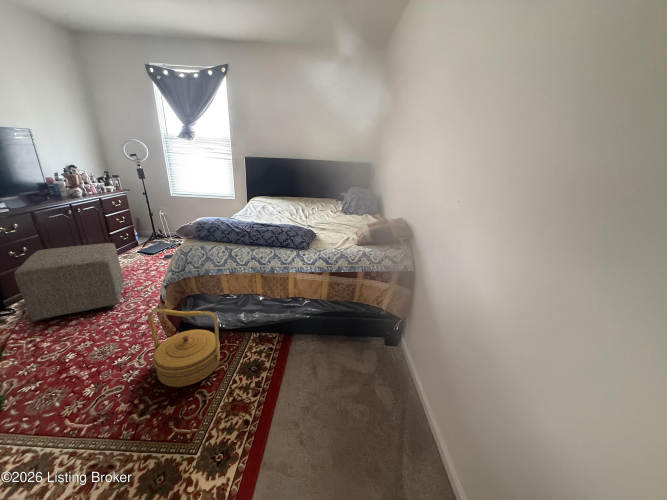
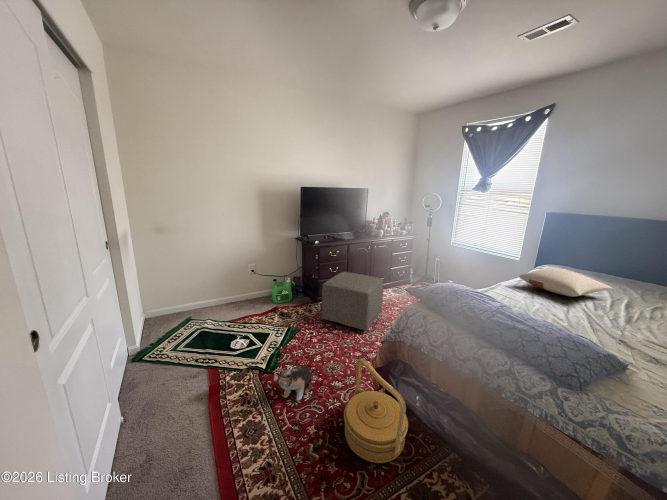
pillow: none [246,196,294,213] -> present [519,268,612,296]
plush toy: none [27,367,87,416] -> present [274,366,314,401]

